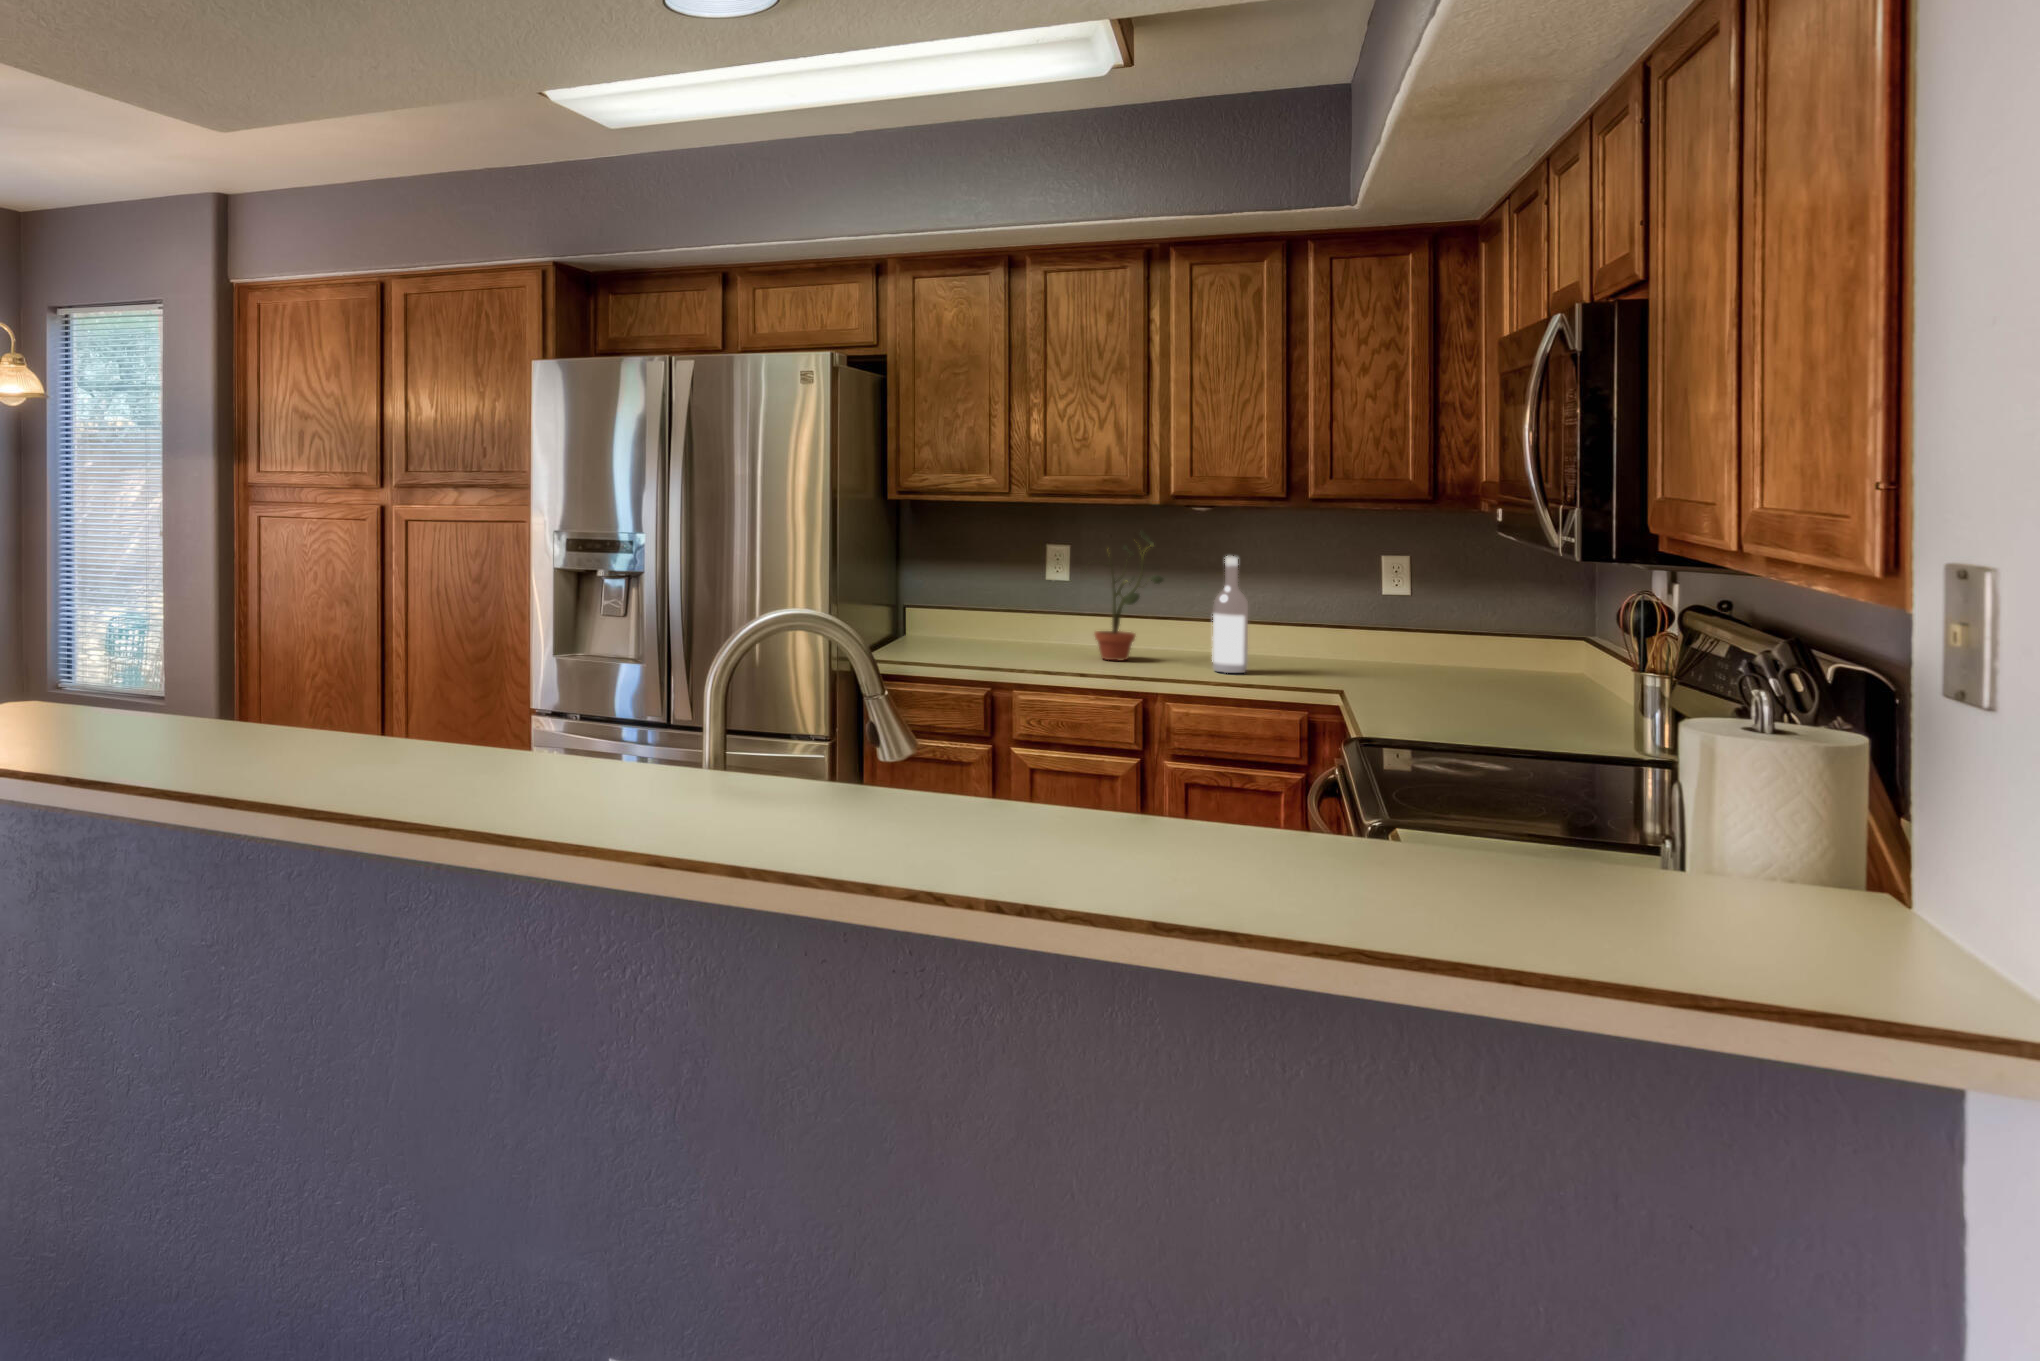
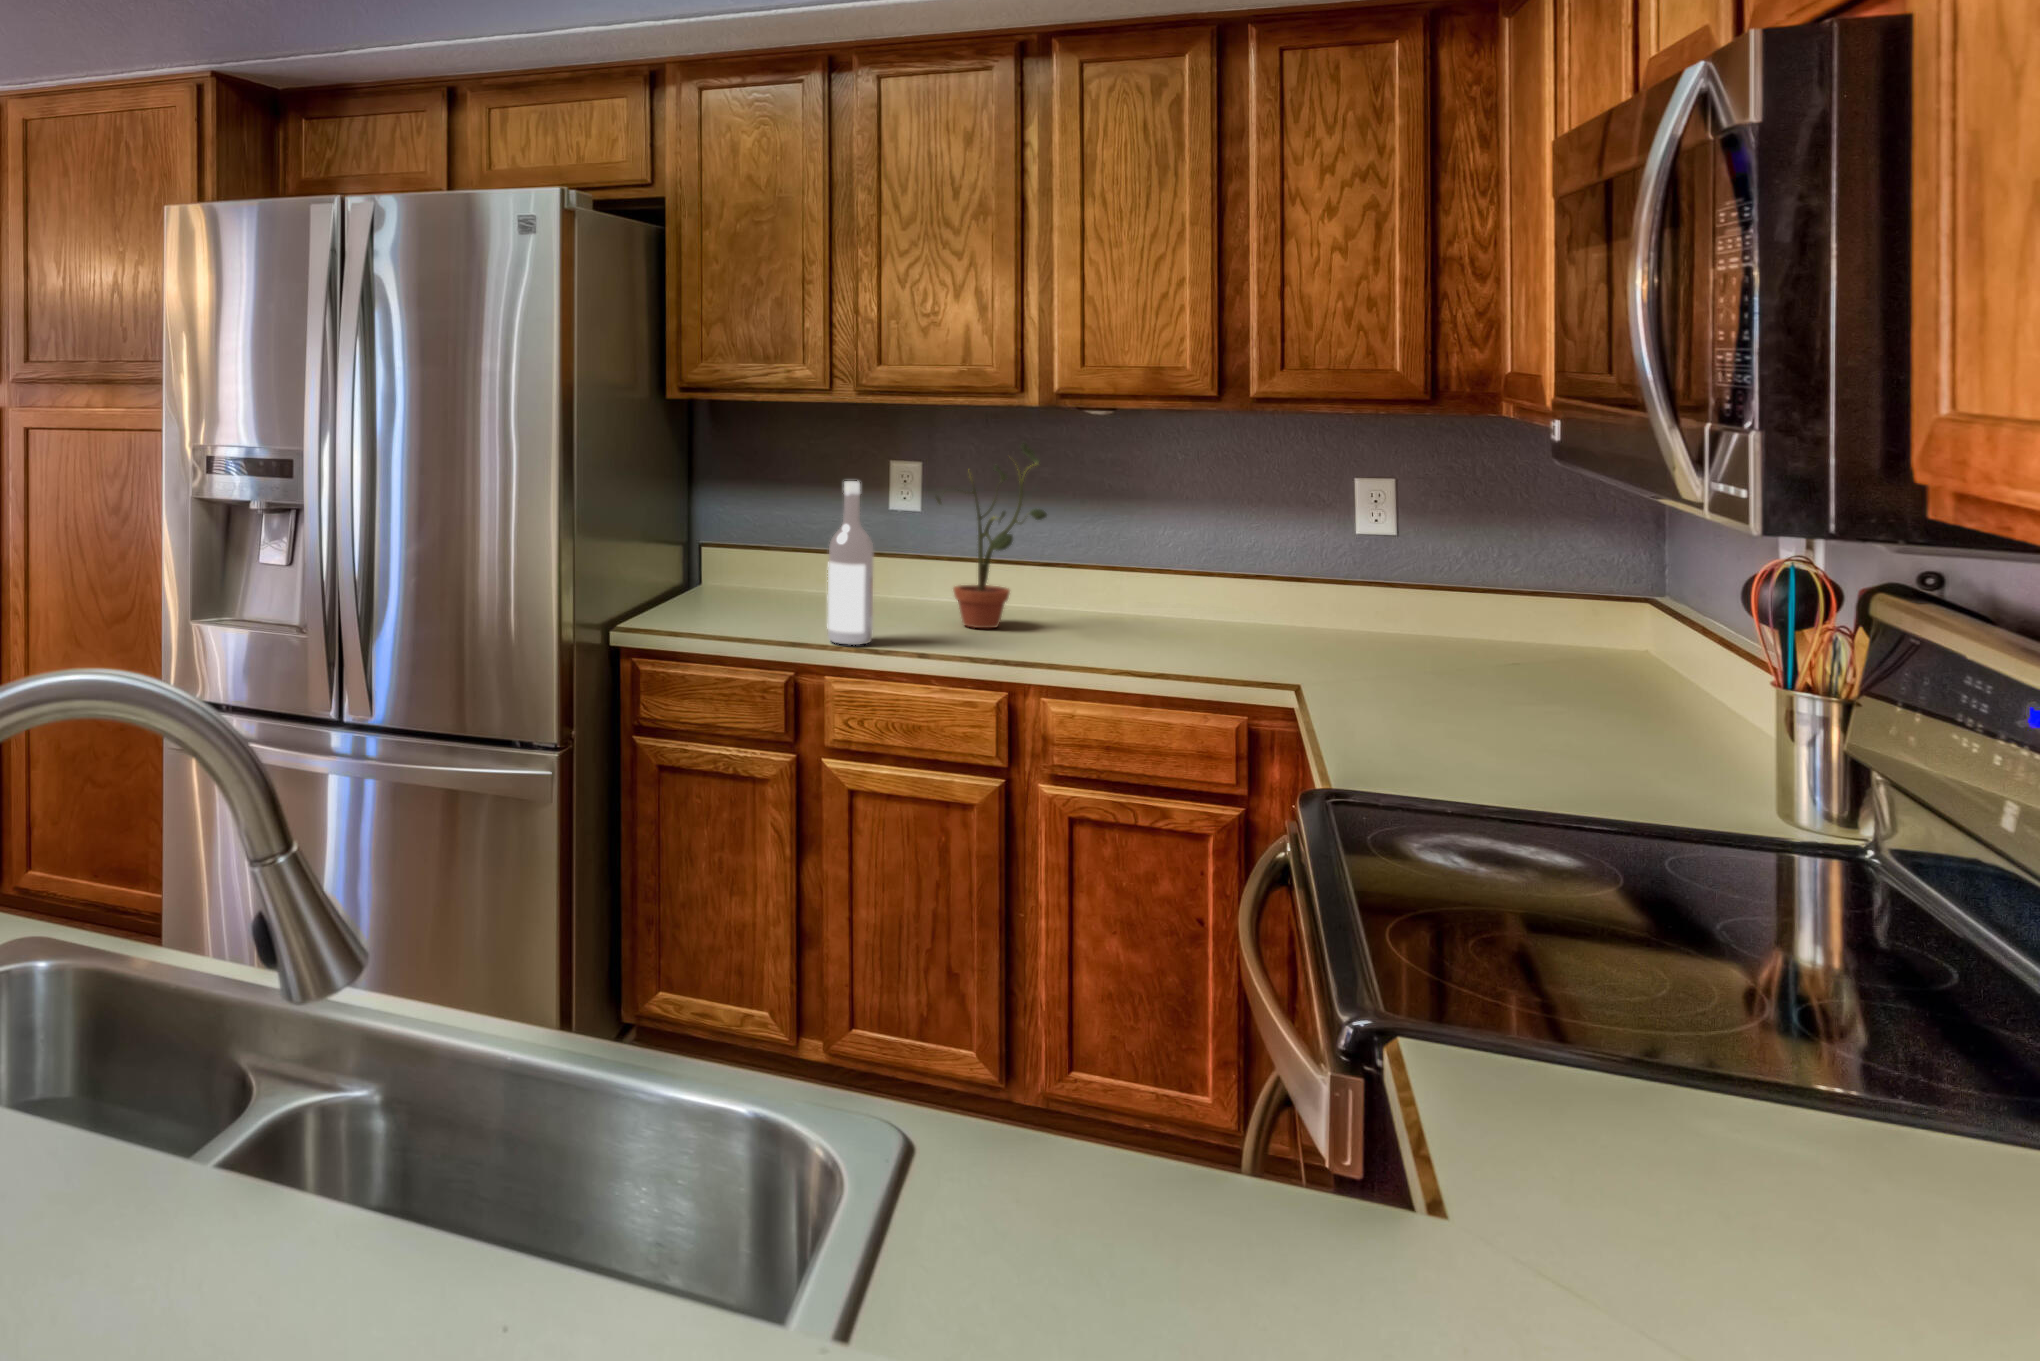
wine bottle: present [1212,556,1248,673] -> present [827,481,874,645]

